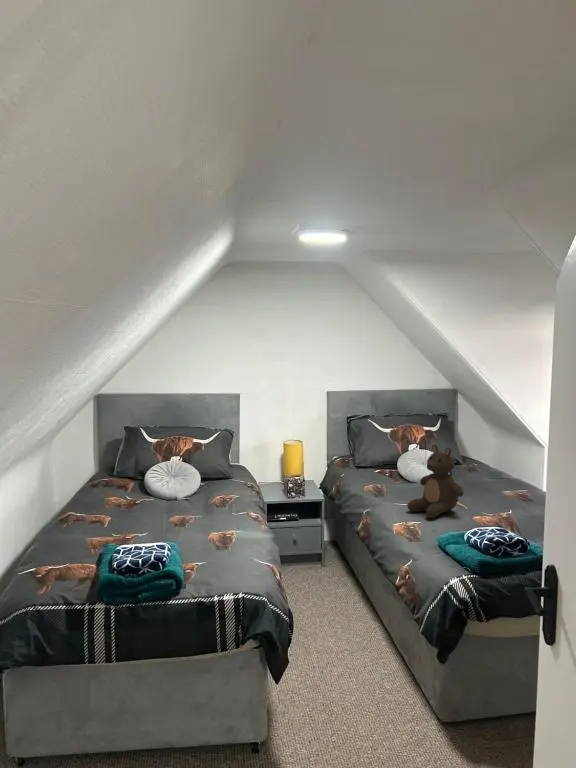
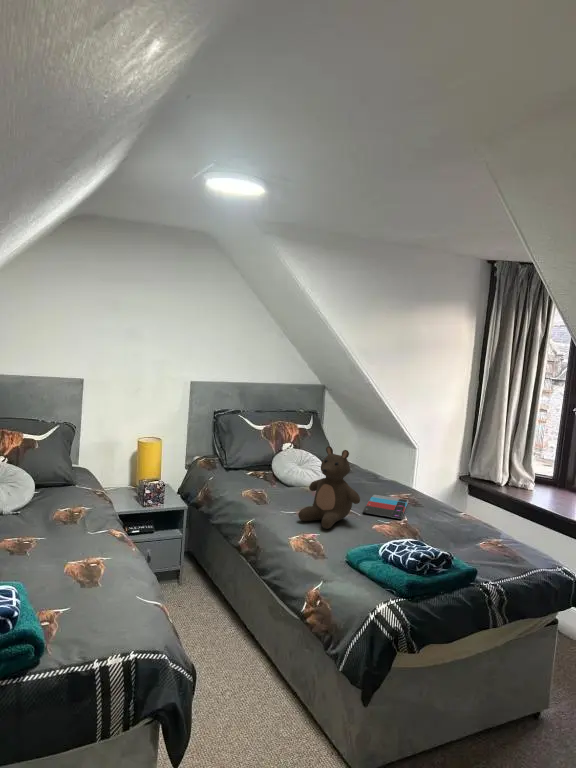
smartphone: none [473,491,527,513] -> present [363,495,409,519]

